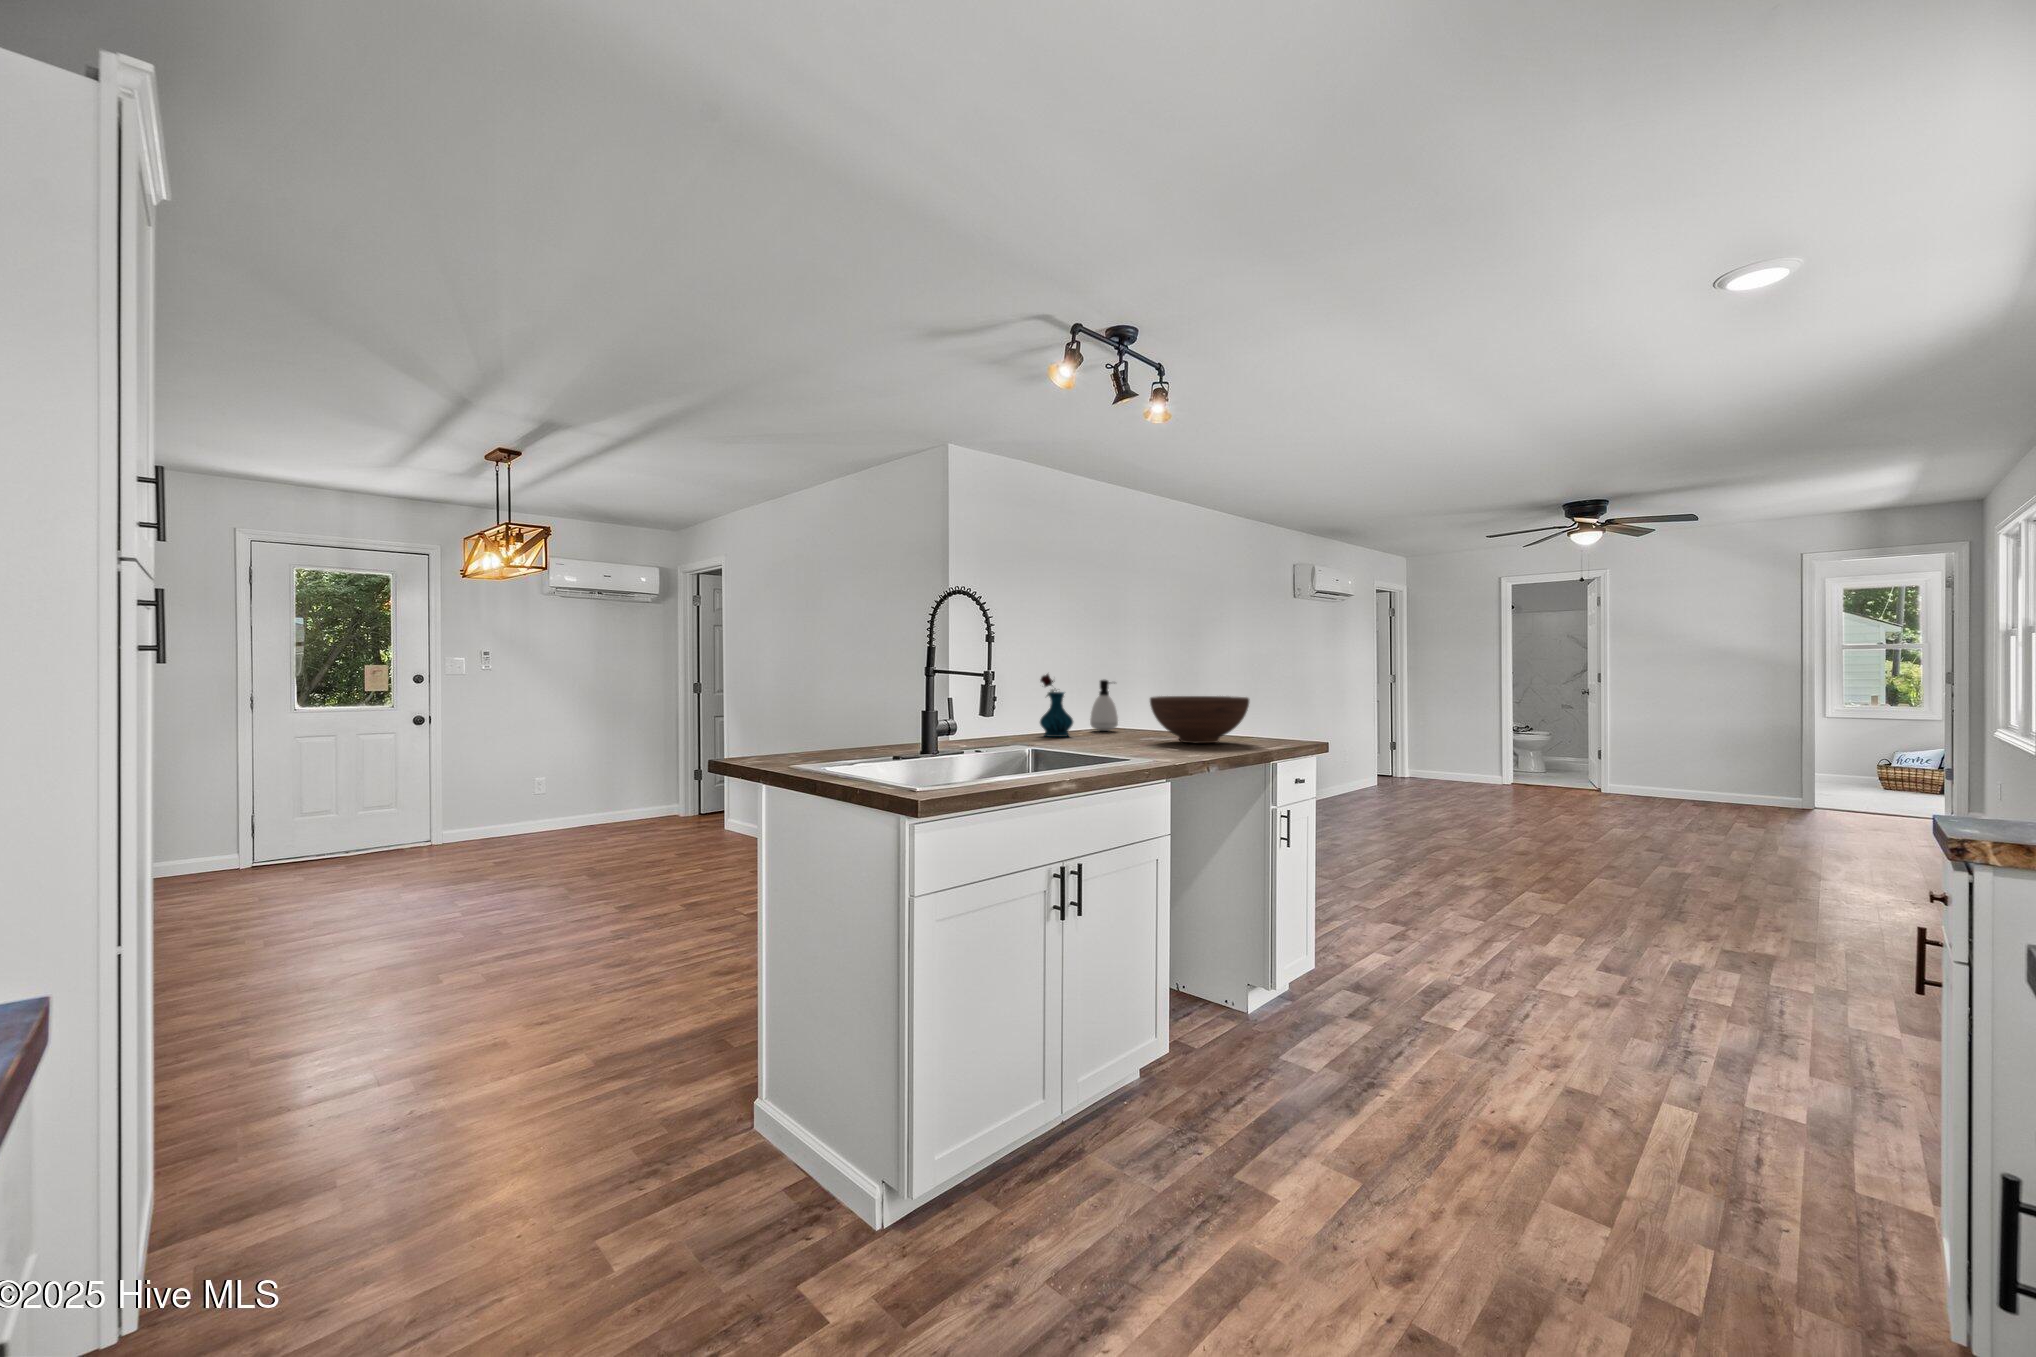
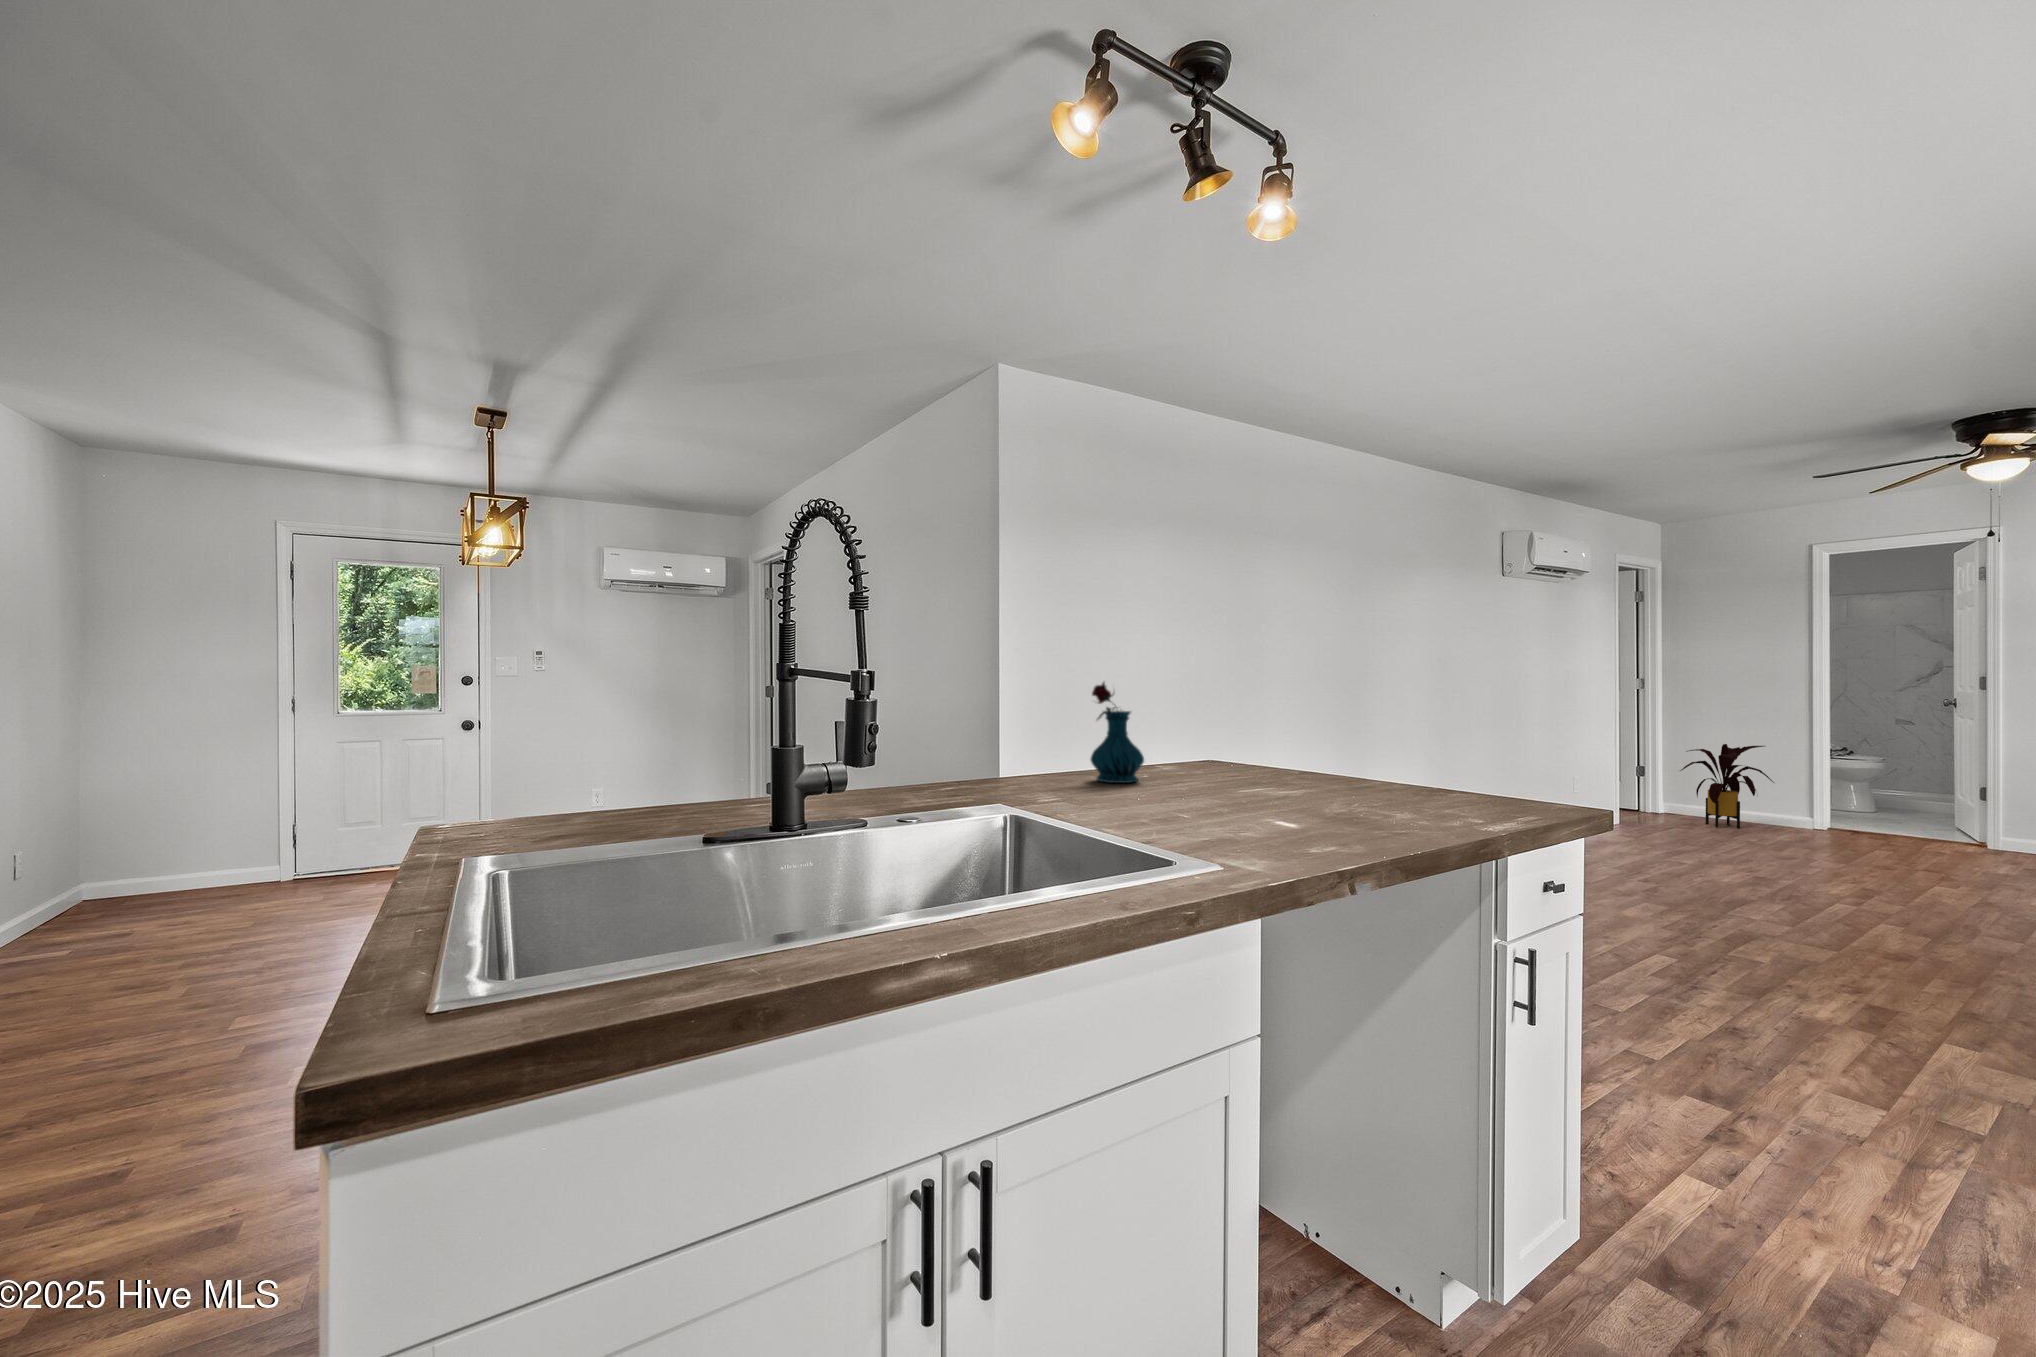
soap dispenser: present [1090,680,1118,731] -> none [1181,691,1224,770]
fruit bowl: present [1150,696,1249,743] -> none [1262,722,1447,810]
house plant: none [1414,724,1477,786] -> present [1680,744,1774,828]

